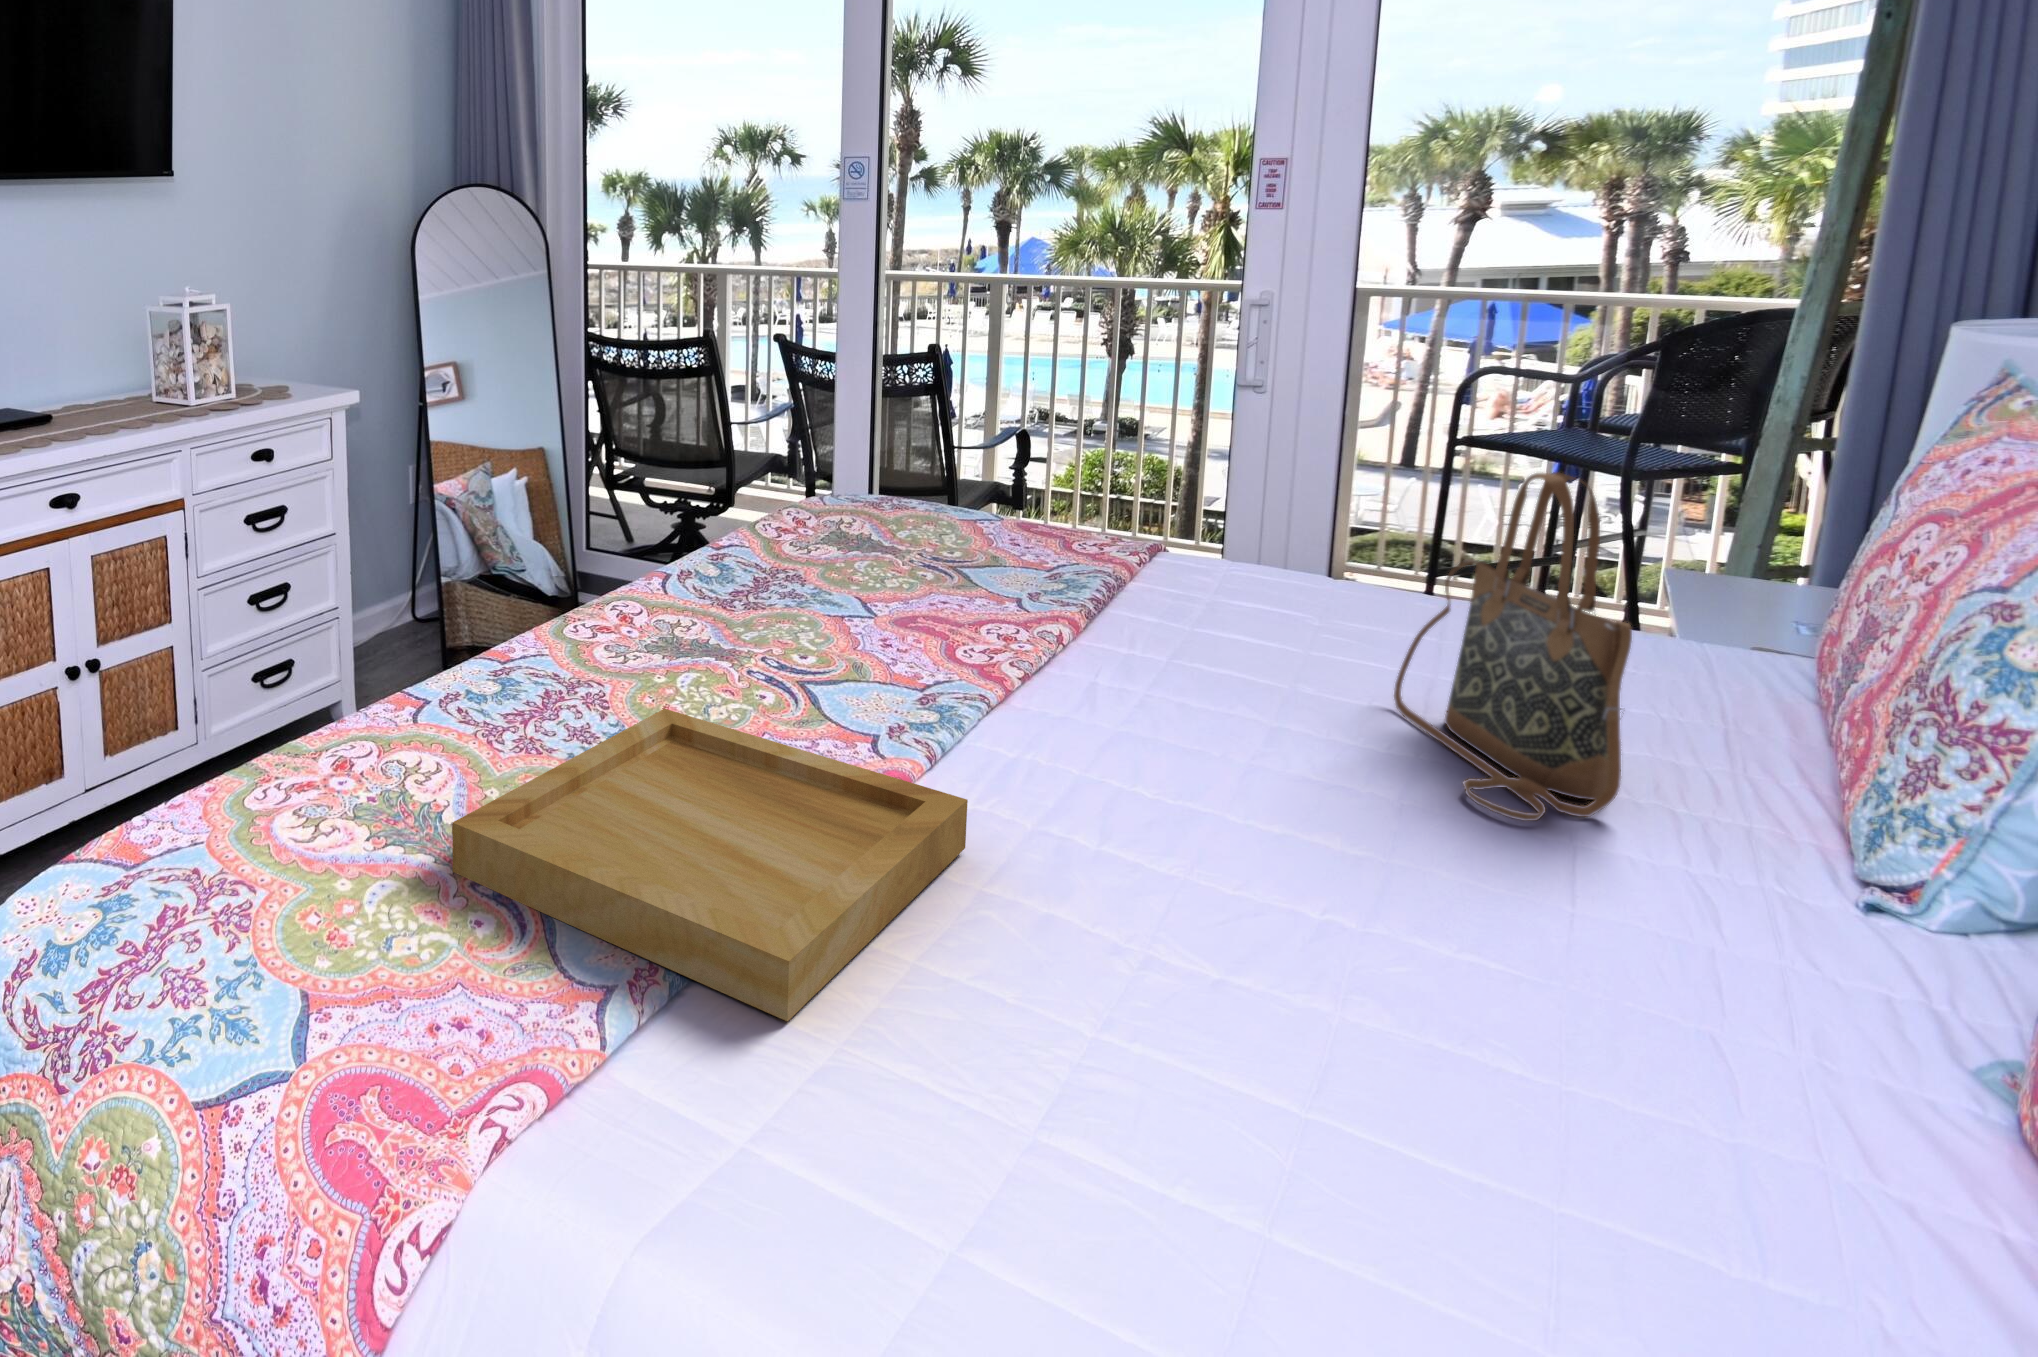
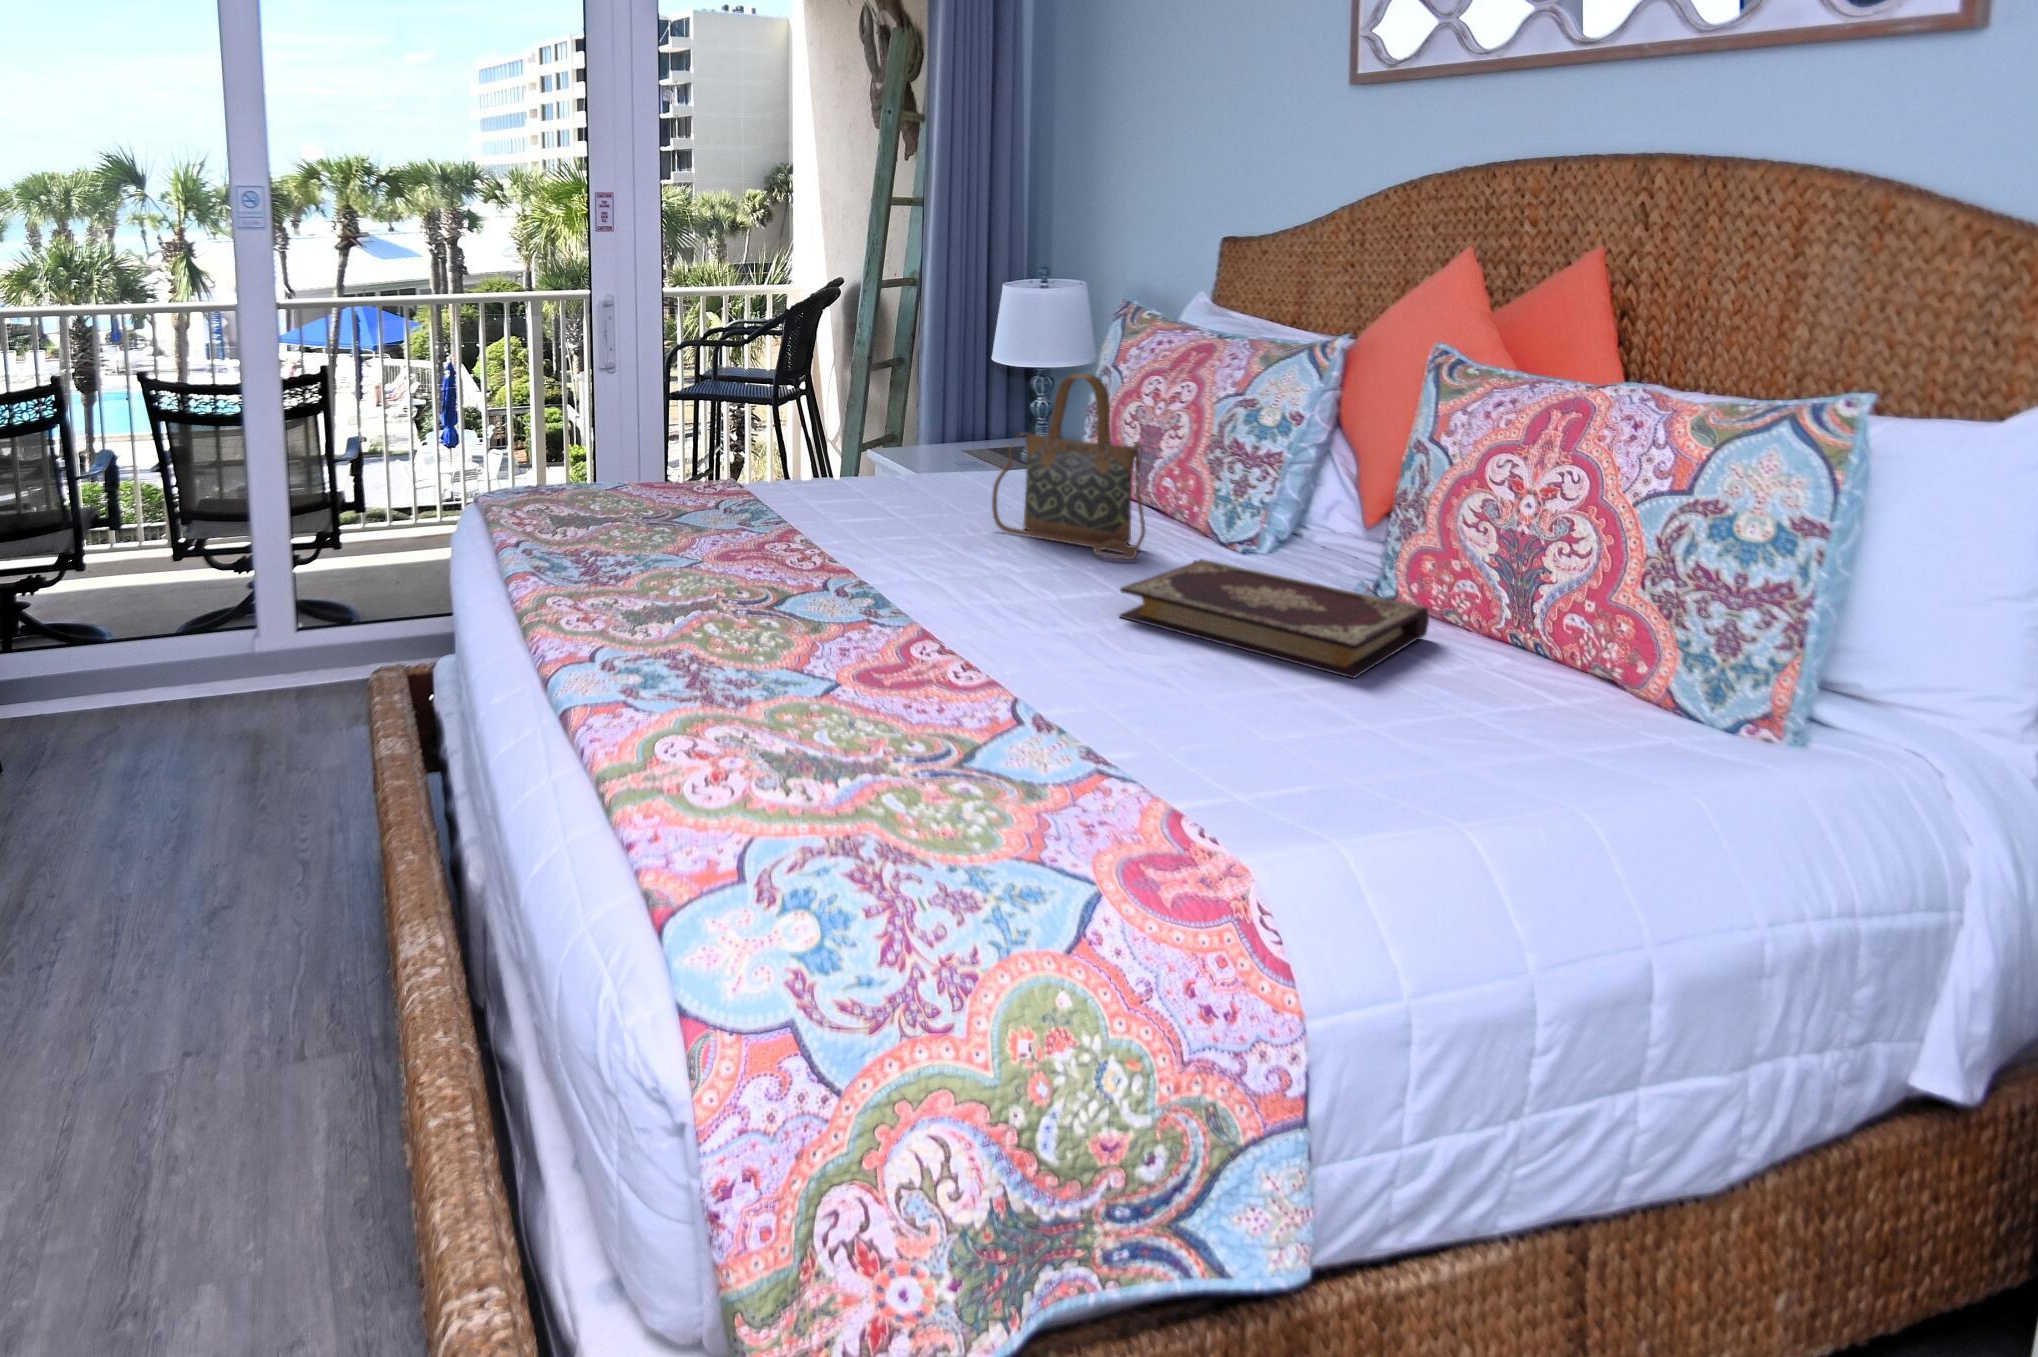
tray: present [452,709,968,1021] -> none [823,619,1181,777]
book: none [1230,821,1875,1209] -> present [1120,559,1429,678]

